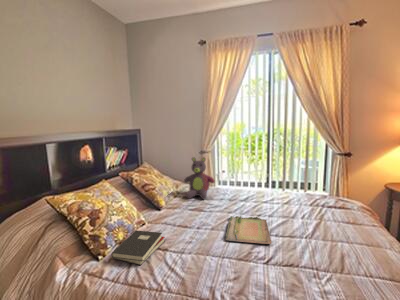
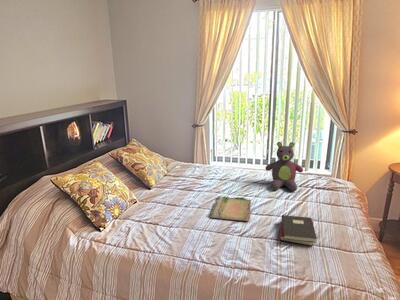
stuffed bear: present [184,157,215,199] -> present [265,142,303,191]
hardback book: present [111,230,165,265] -> present [280,215,317,246]

